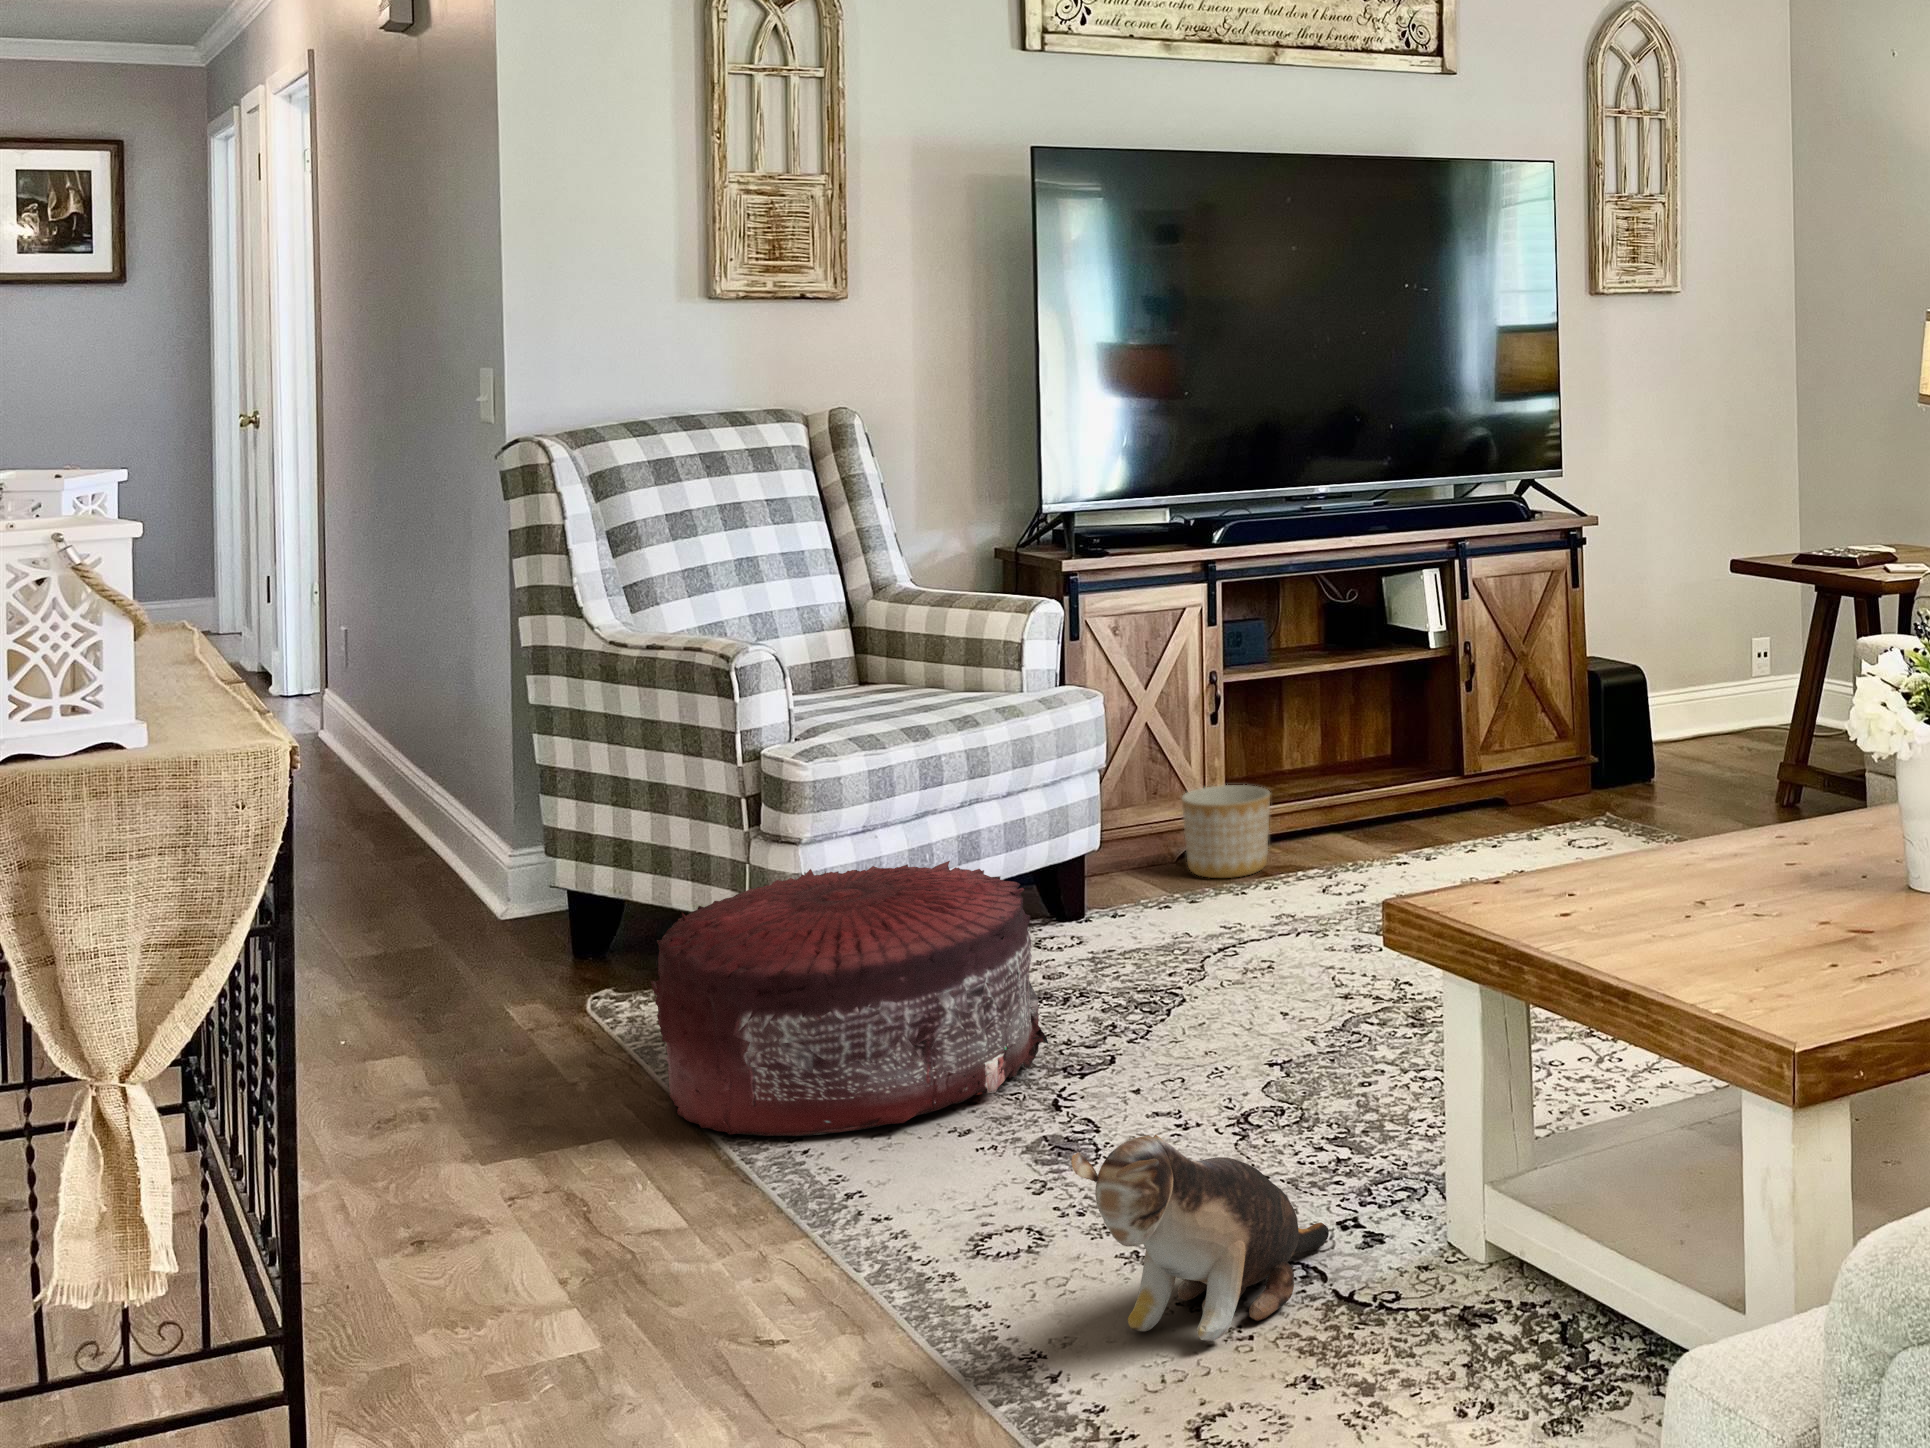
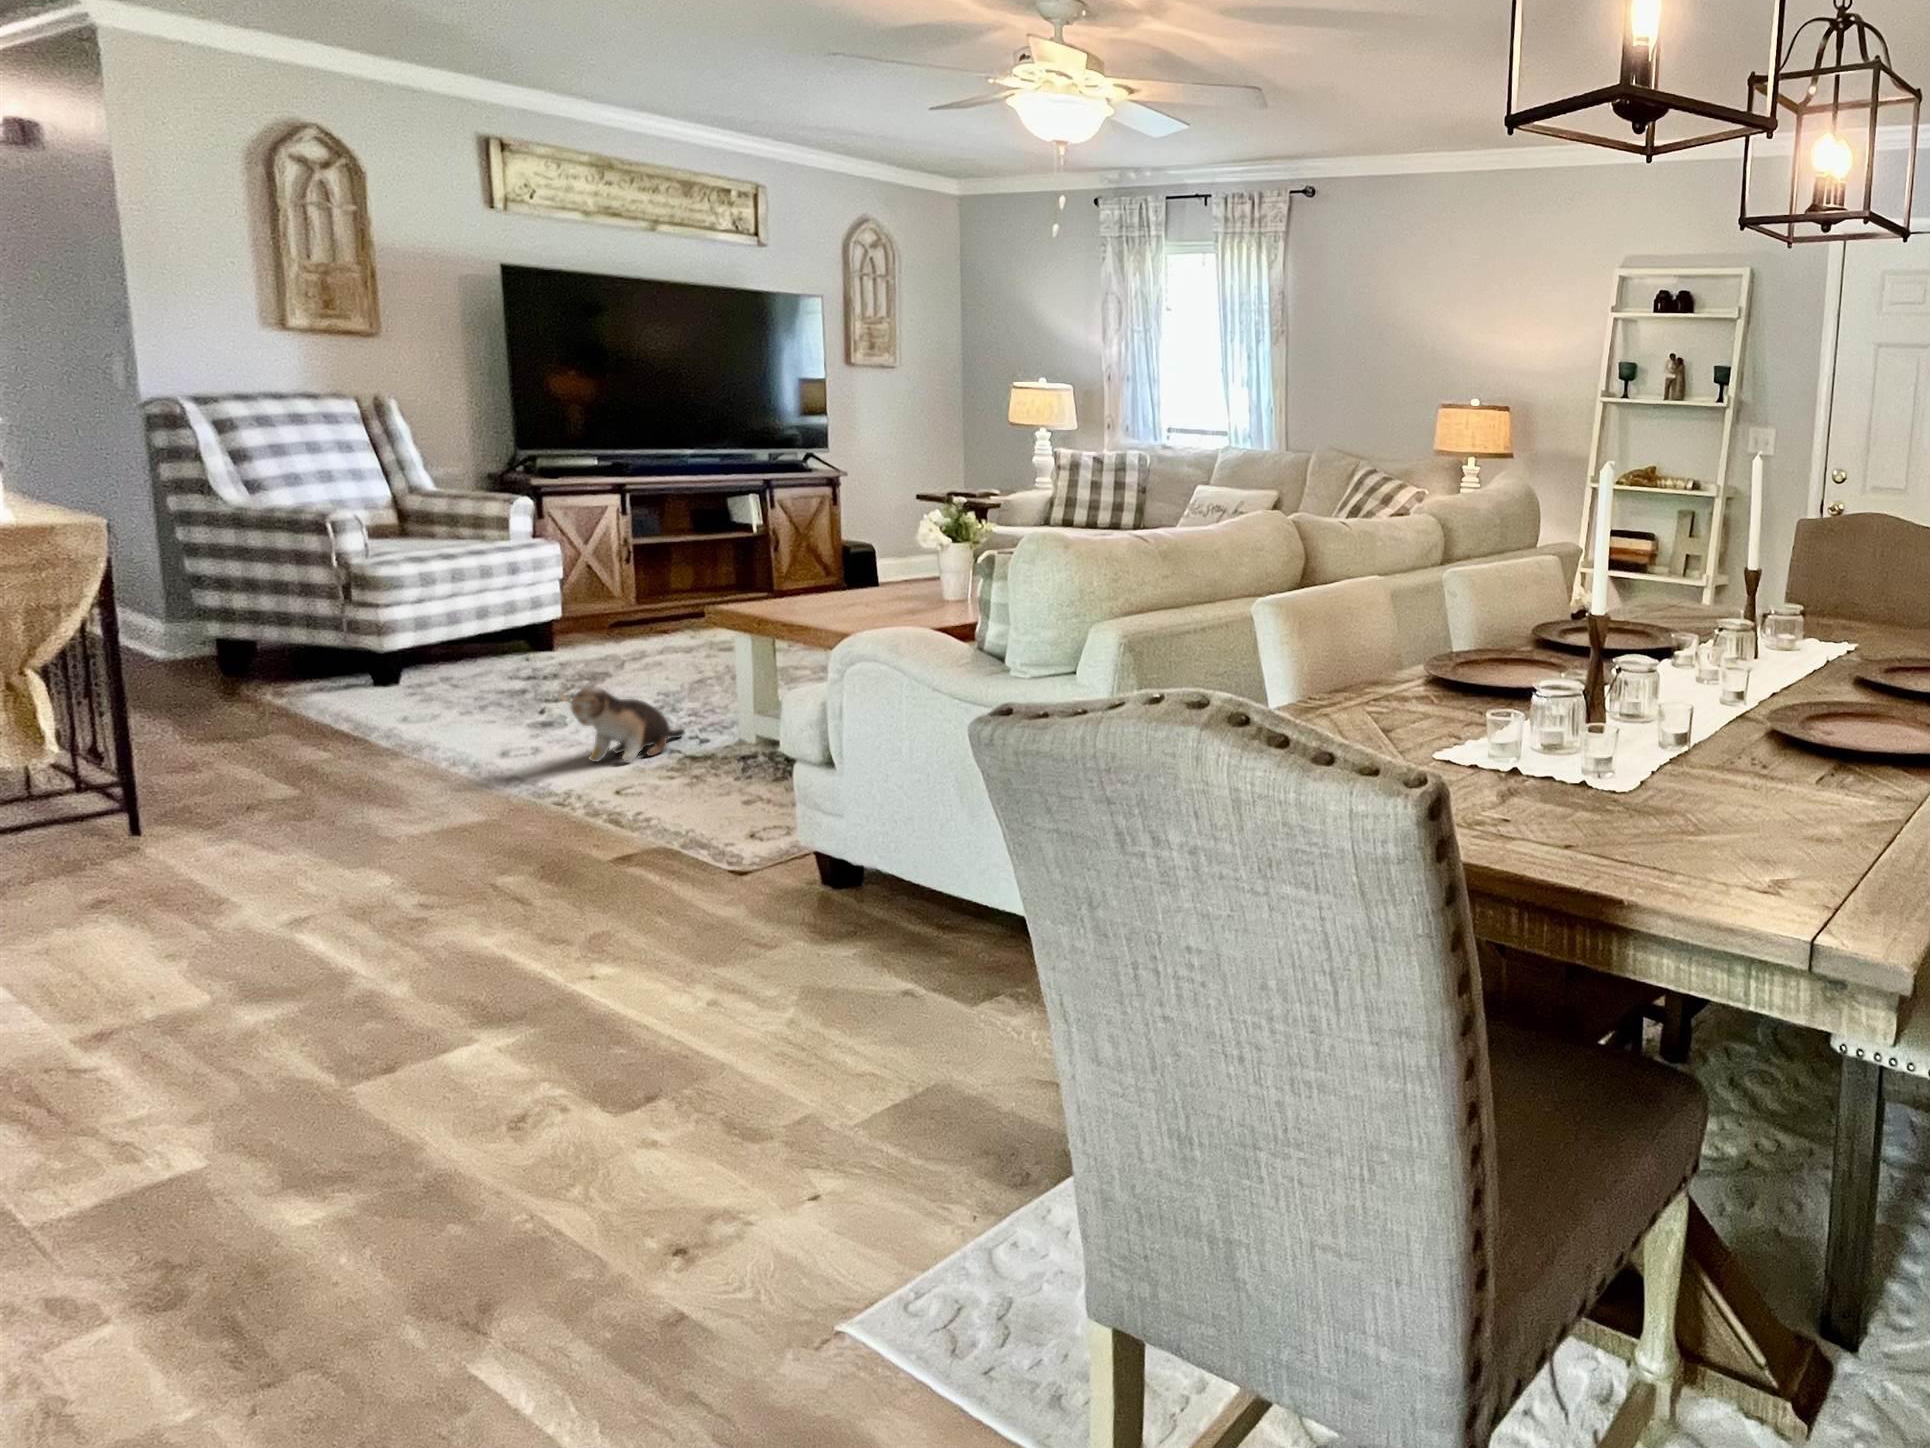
planter: present [1182,785,1270,878] -> none [611,591,663,633]
pouf: present [651,861,1048,1136] -> none [300,611,540,724]

